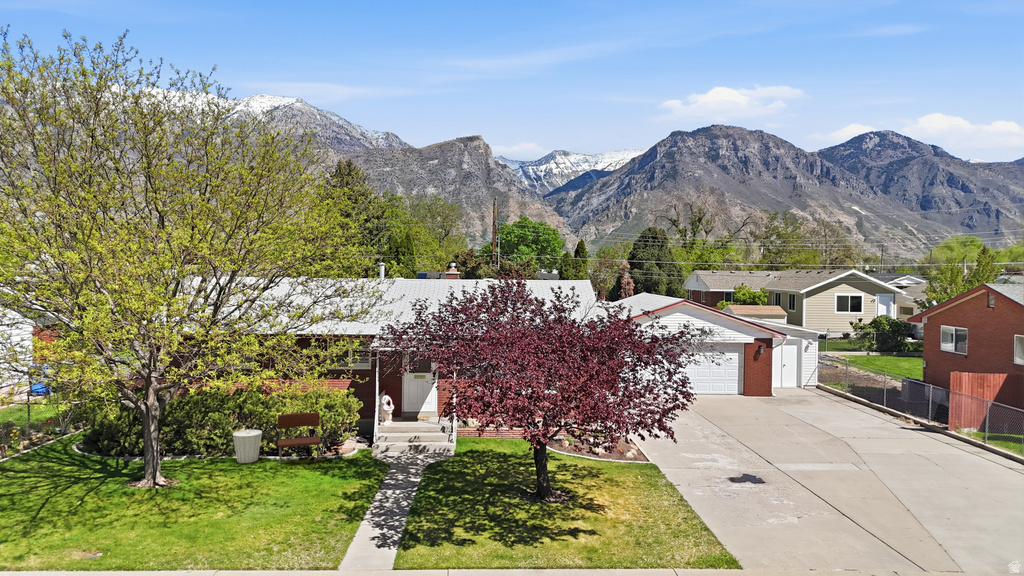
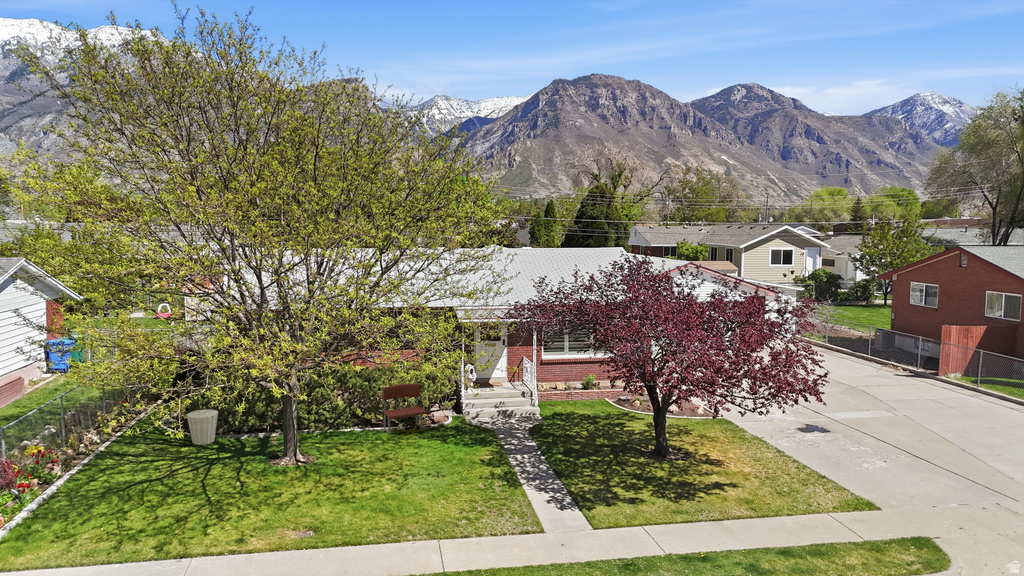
trash can: present [233,429,262,463] -> present [187,409,218,445]

